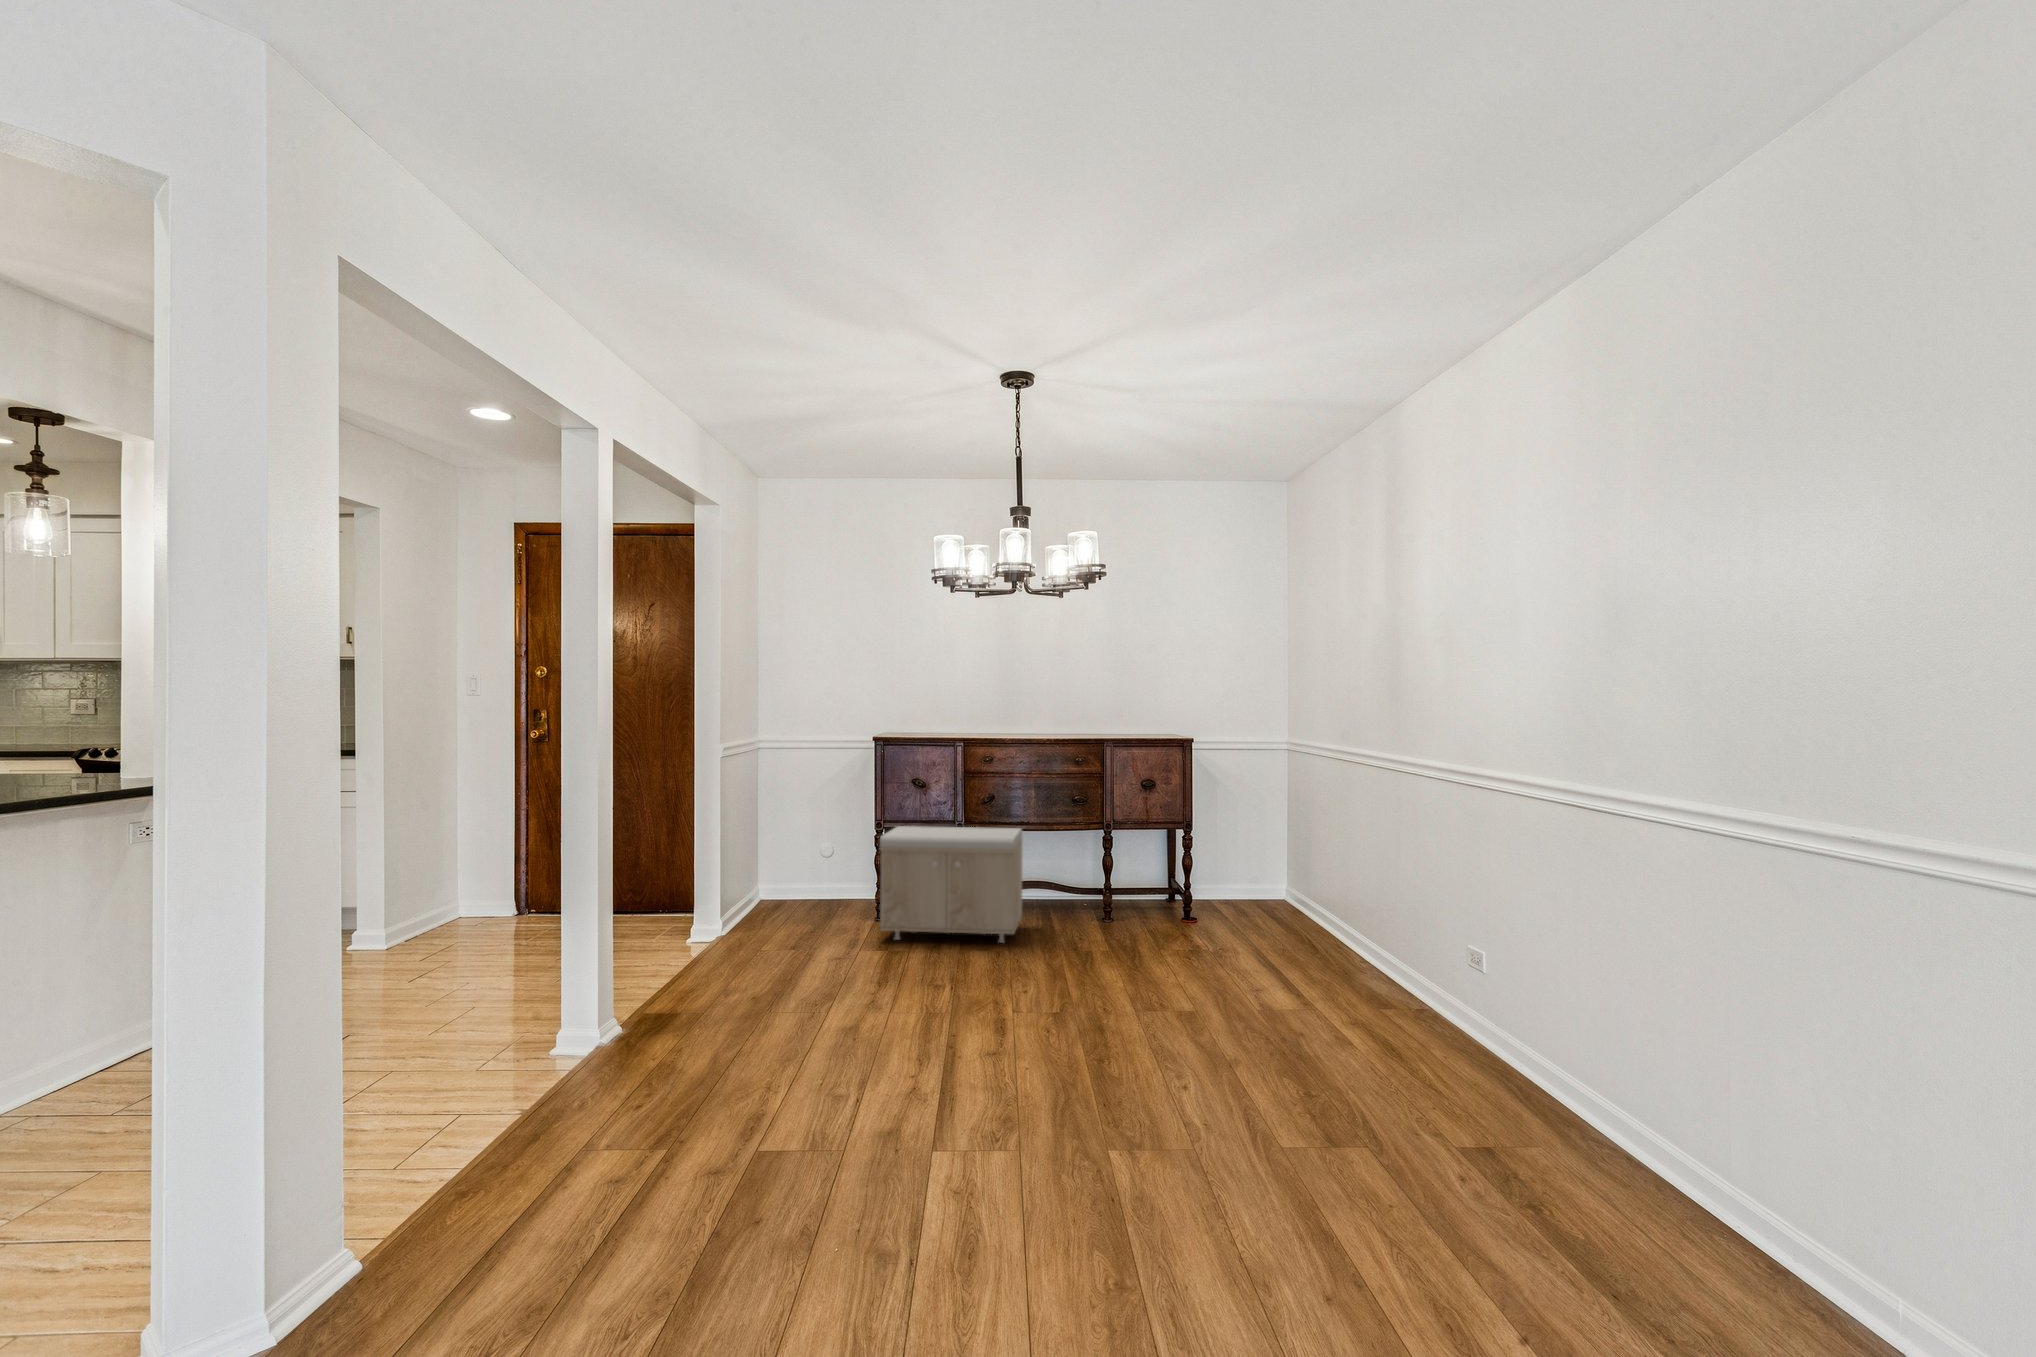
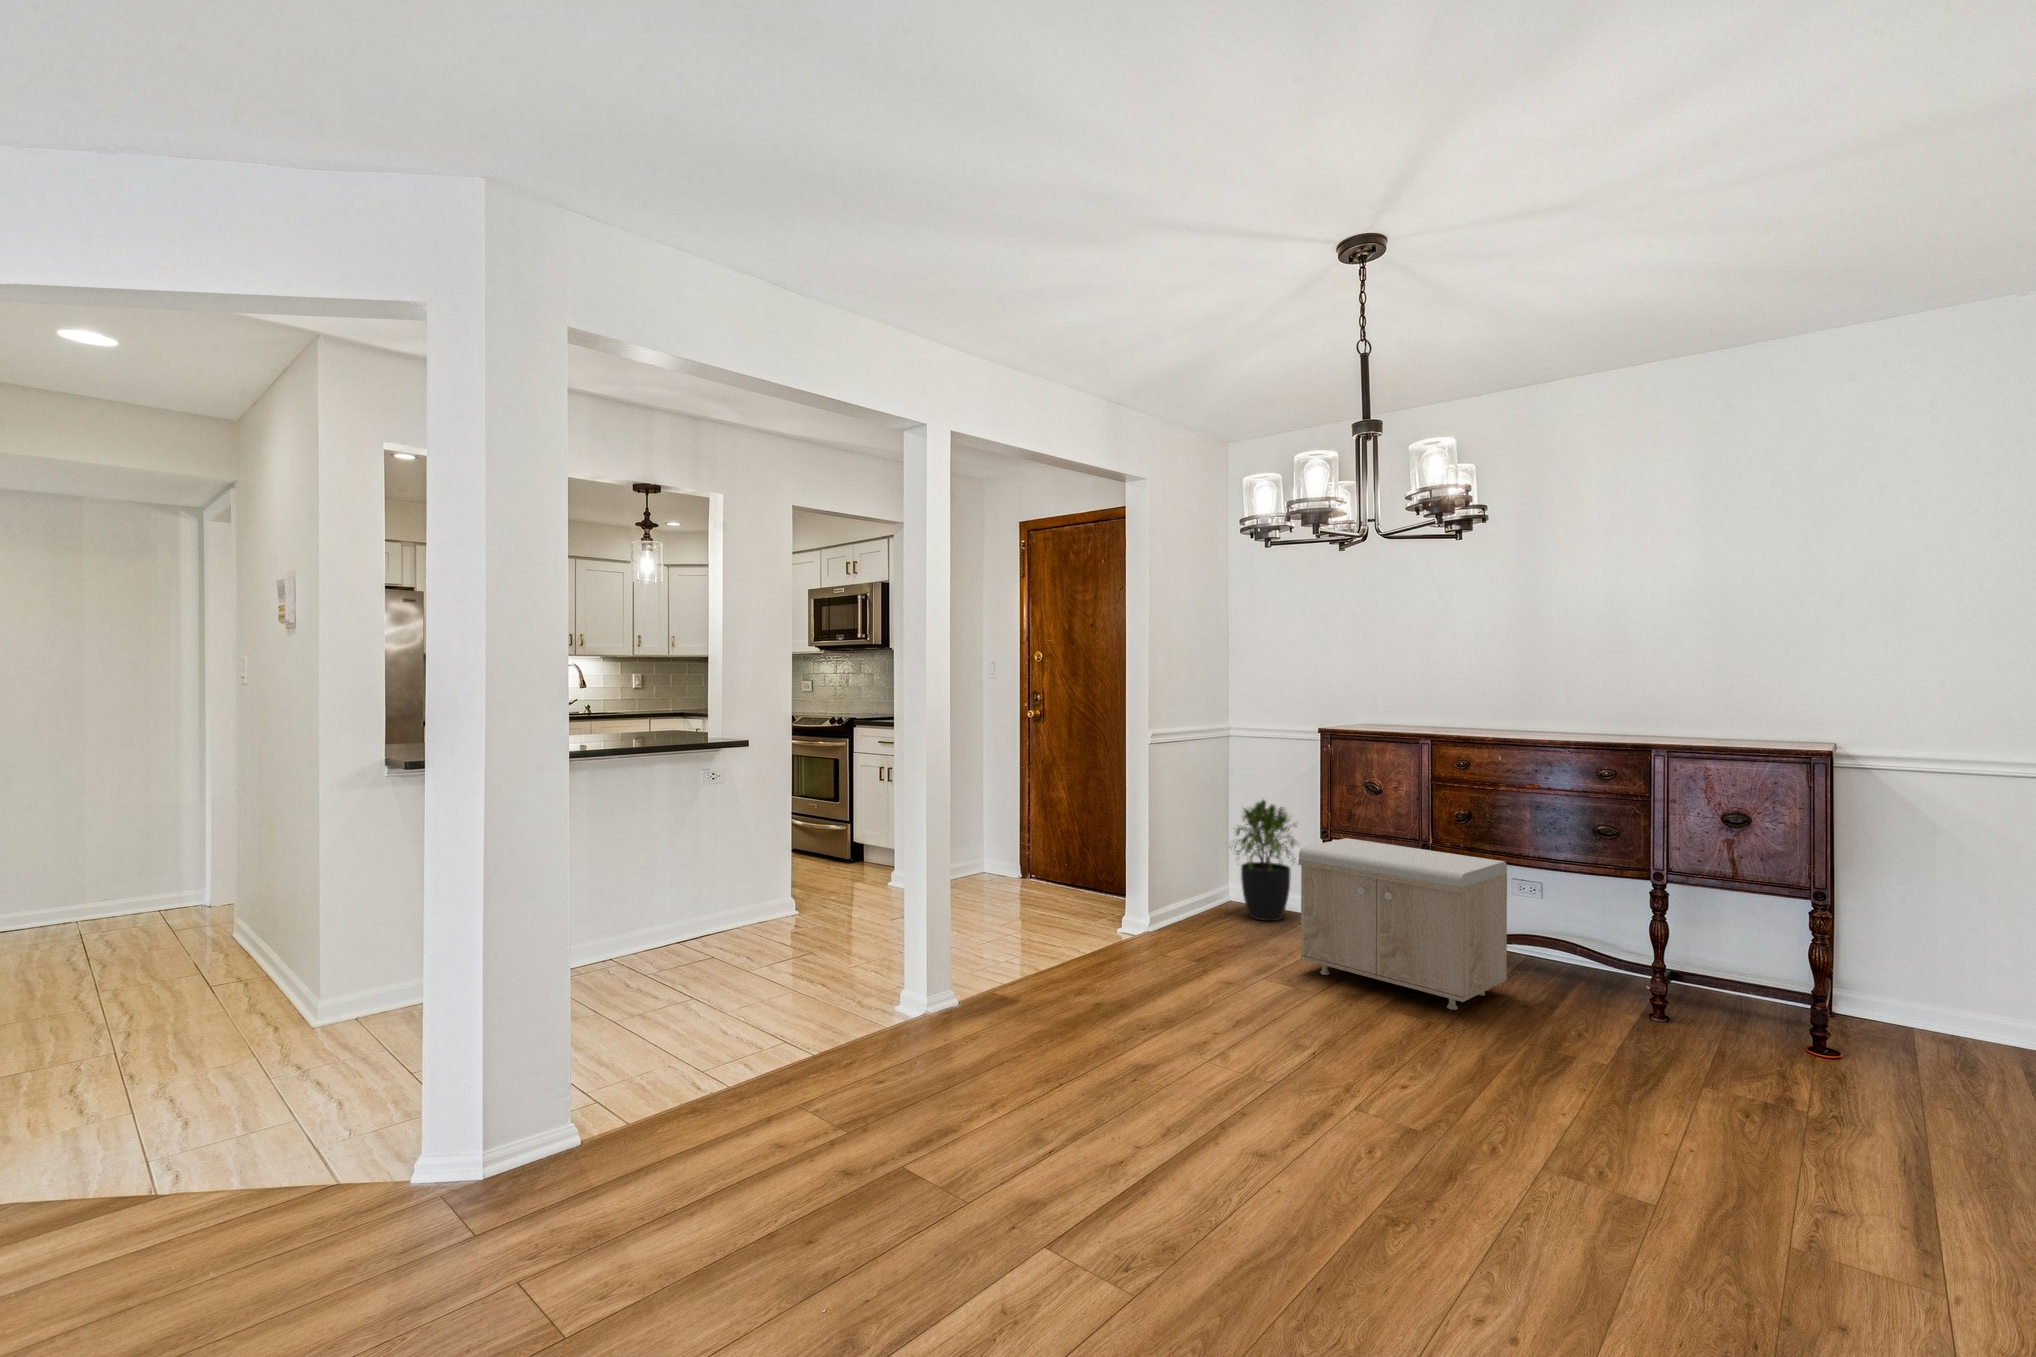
potted plant: none [768,802,831,912] -> present [1229,800,1299,921]

